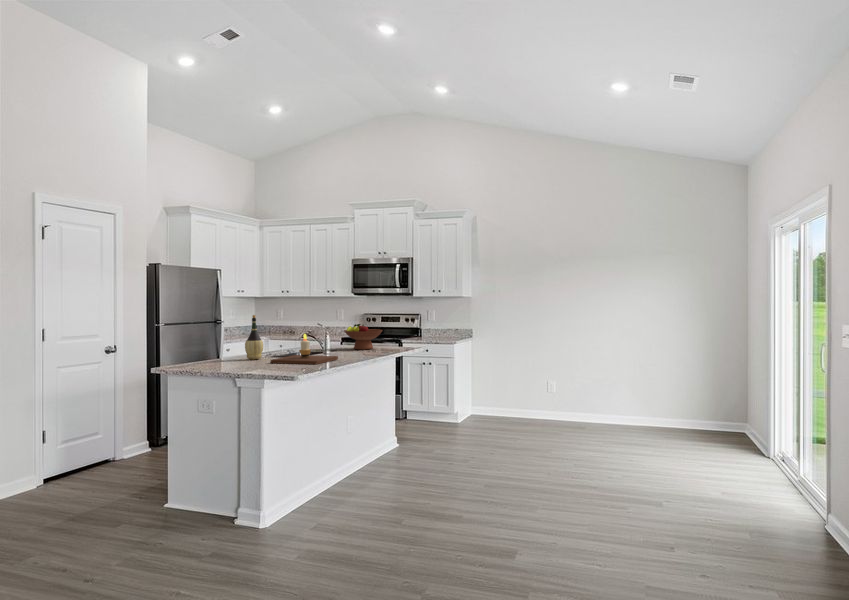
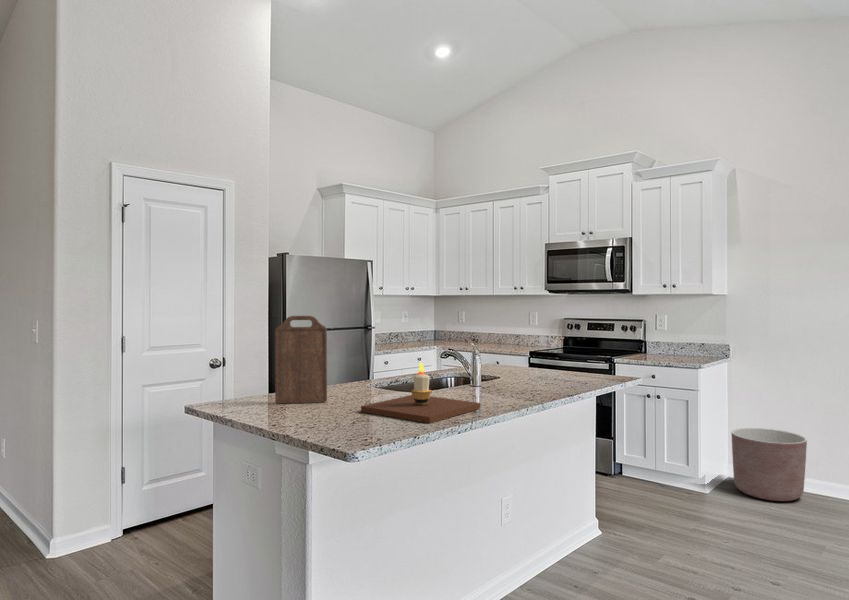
cutting board: none [209,308,242,363] -> present [275,316,327,404]
wine bottle: present [245,315,263,359] -> none [338,327,366,398]
fruit bowl: present [344,324,382,350] -> none [512,340,575,381]
planter: none [474,382,515,424] -> present [731,428,807,501]

